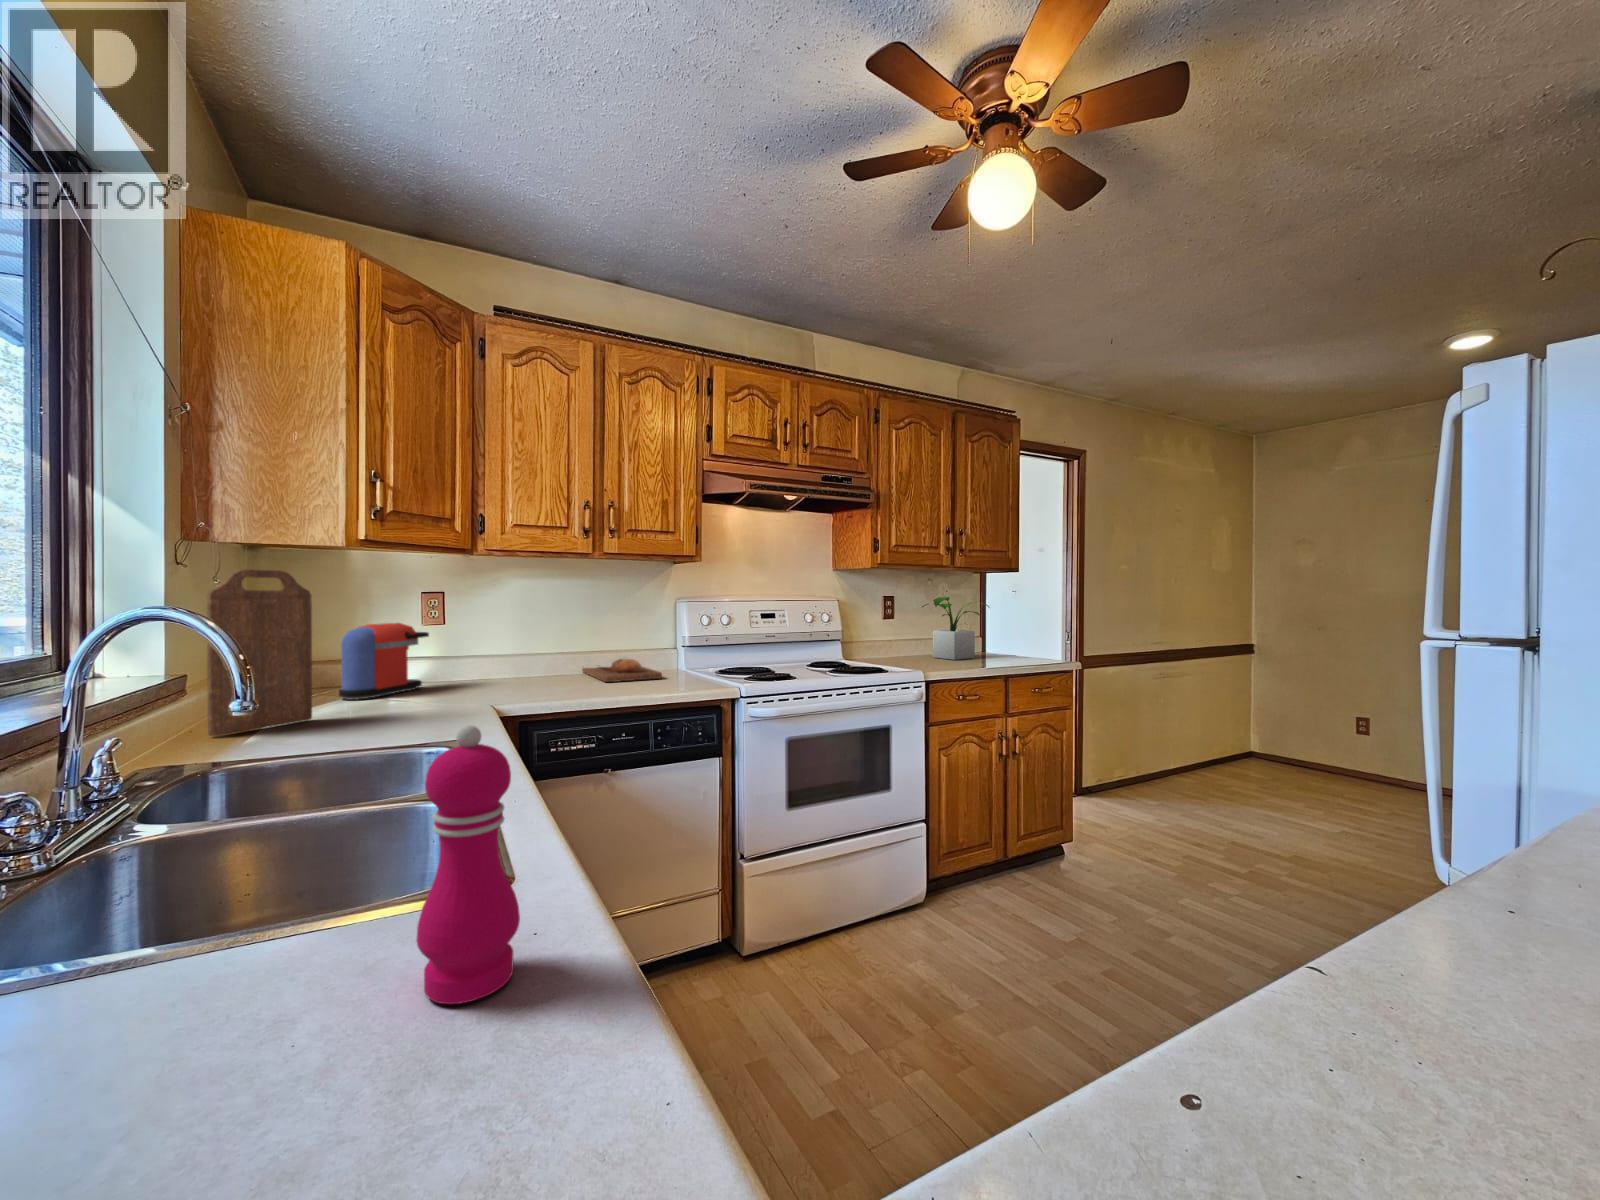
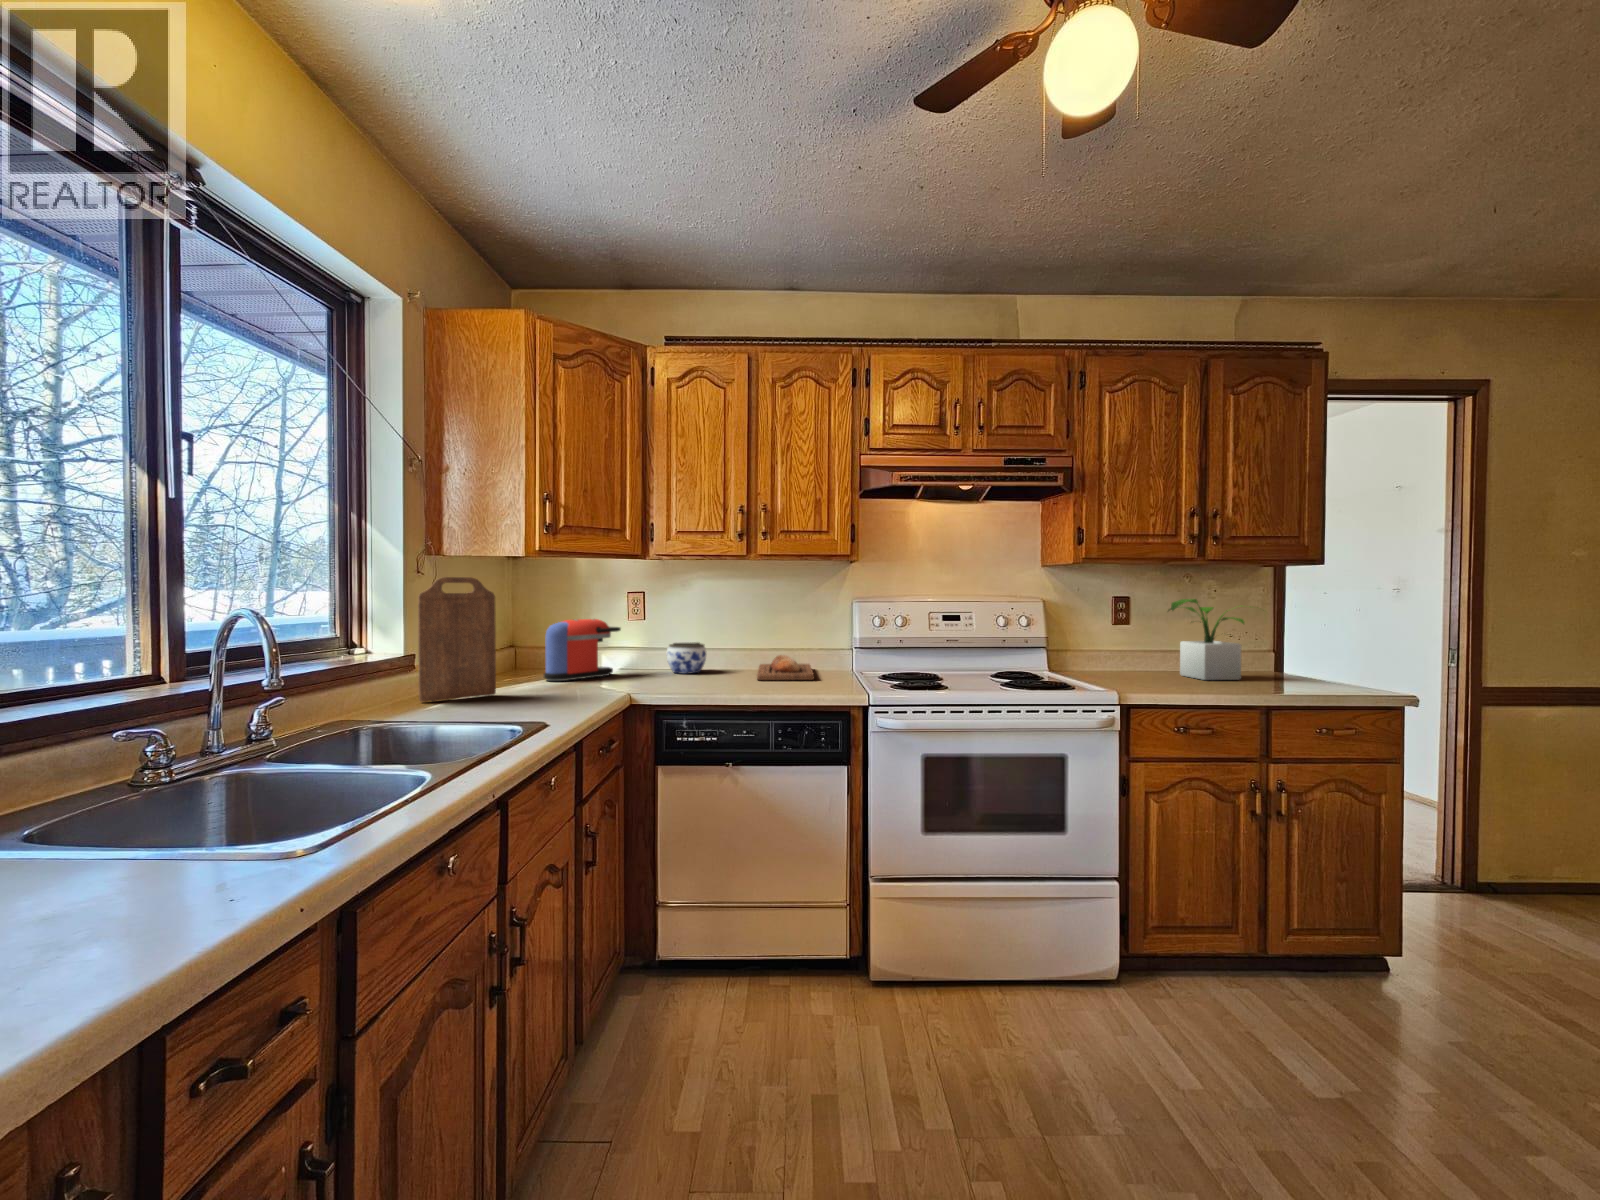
jar: none [483,647,530,681] -> present [667,642,707,674]
pepper mill: present [416,725,520,1004] -> none [117,708,215,920]

